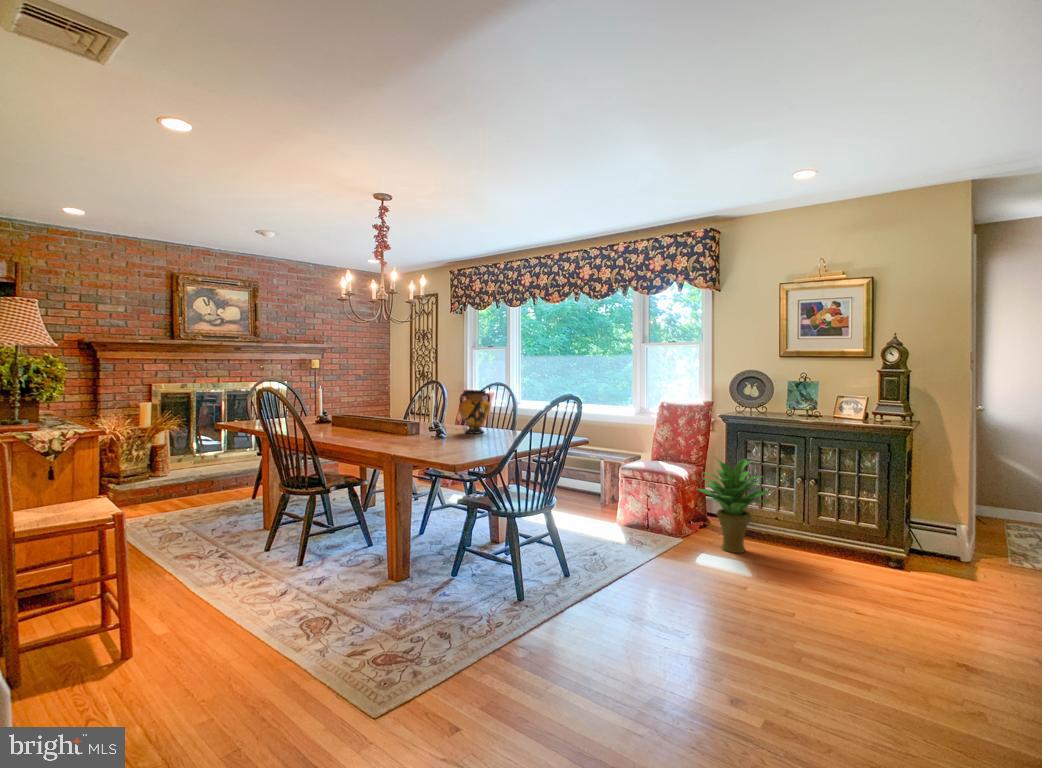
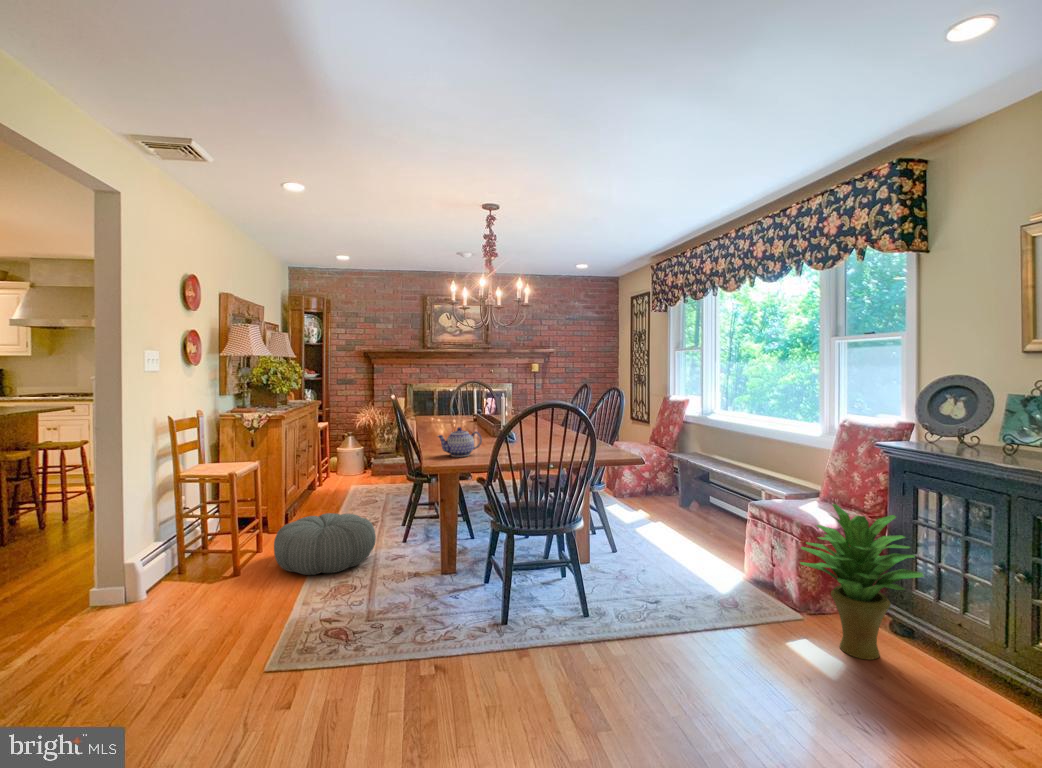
vase: present [459,390,490,434] -> none [535,397,569,443]
teapot: none [435,422,464,451] -> present [438,427,482,457]
pouf: none [176,539,312,624] -> present [274,513,376,575]

